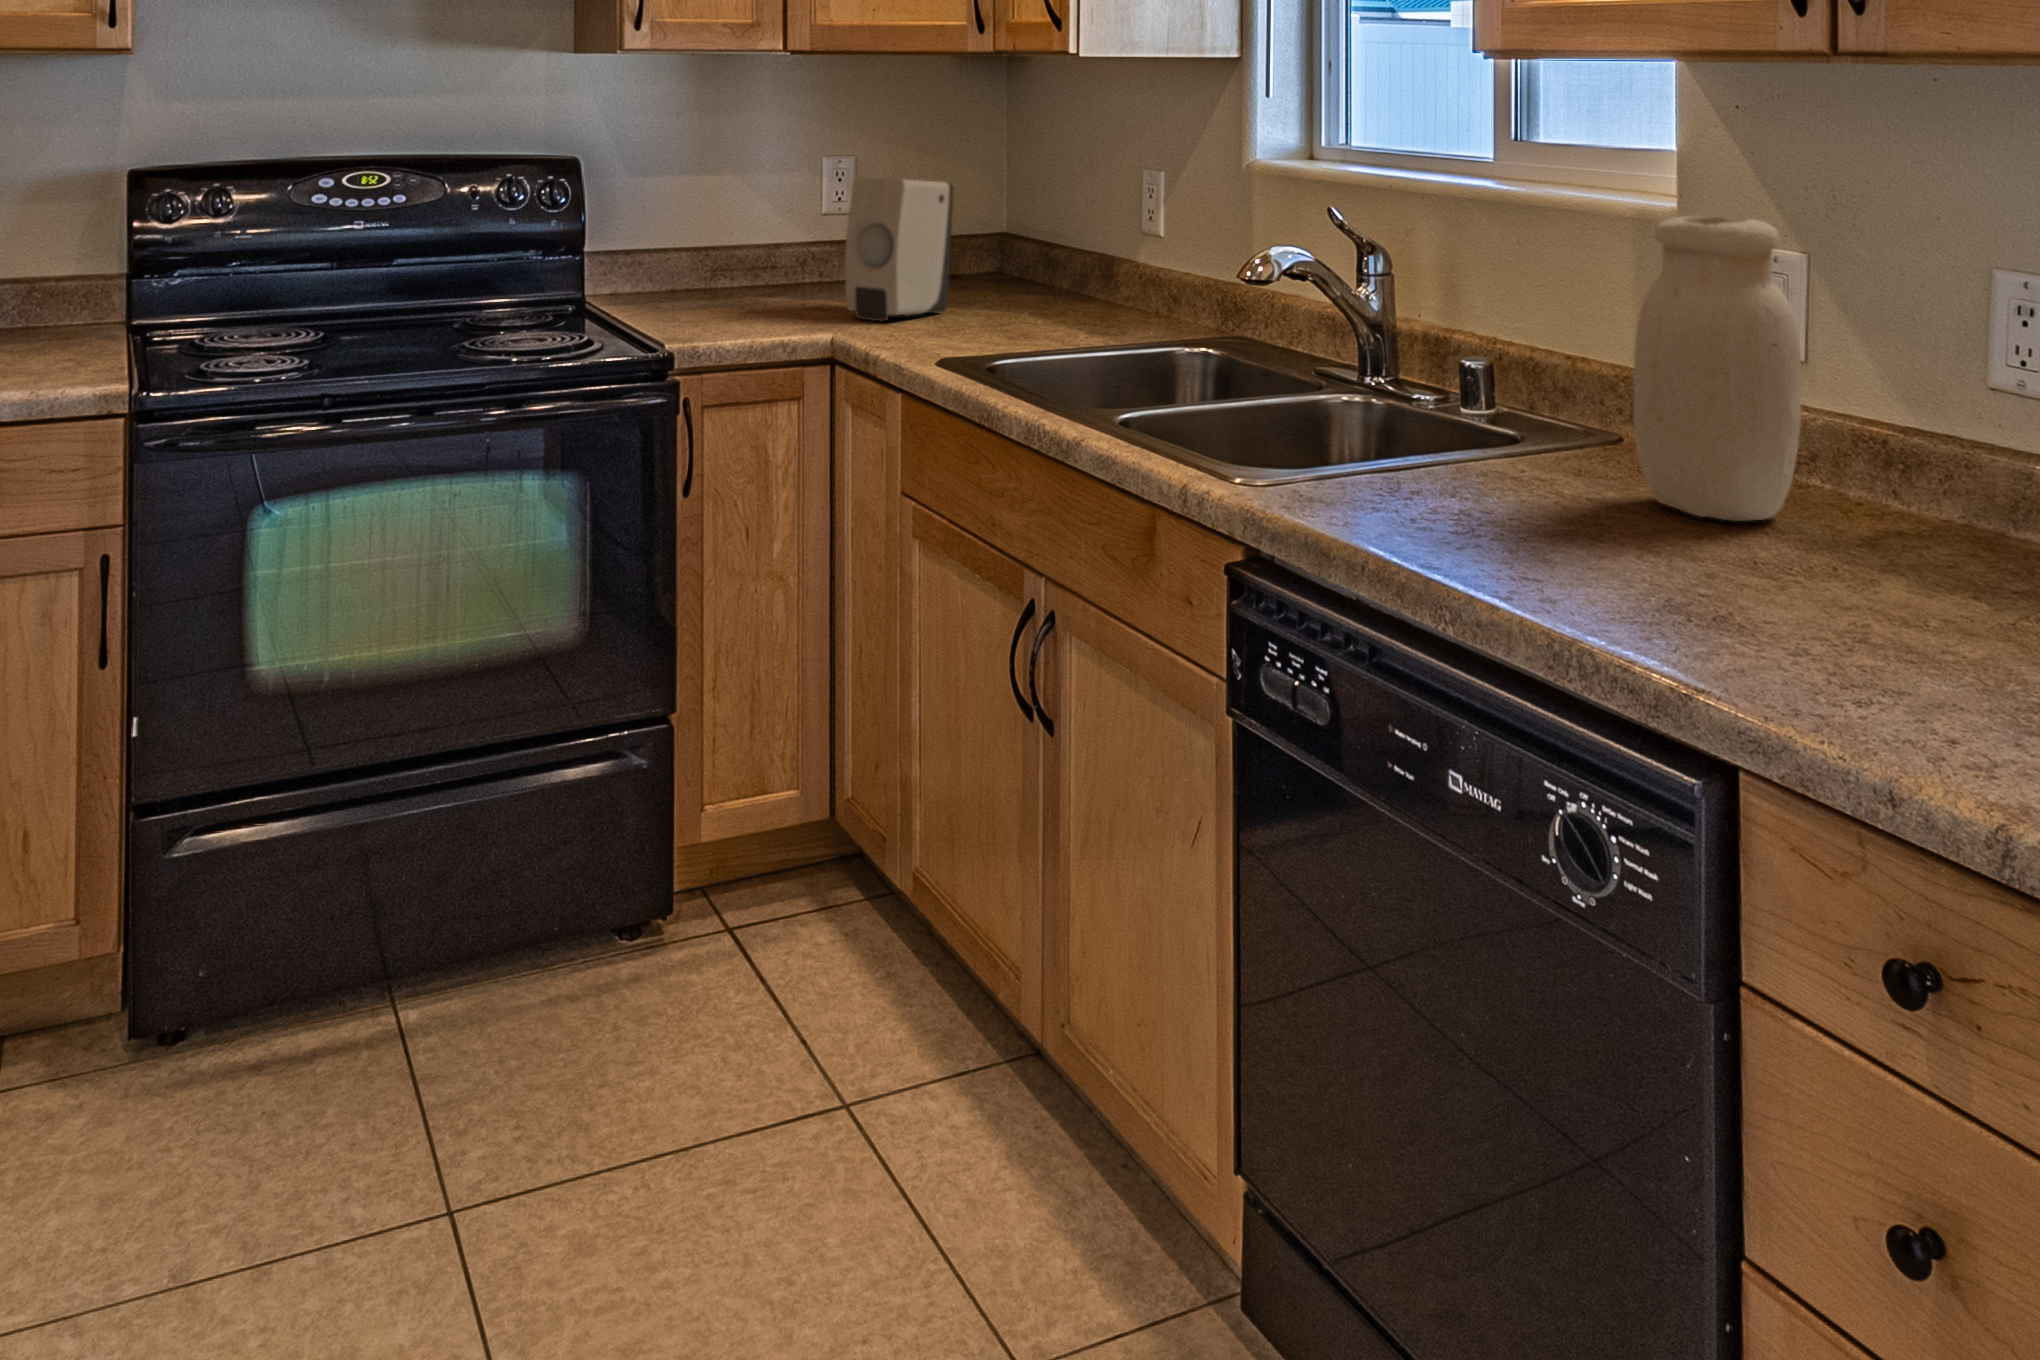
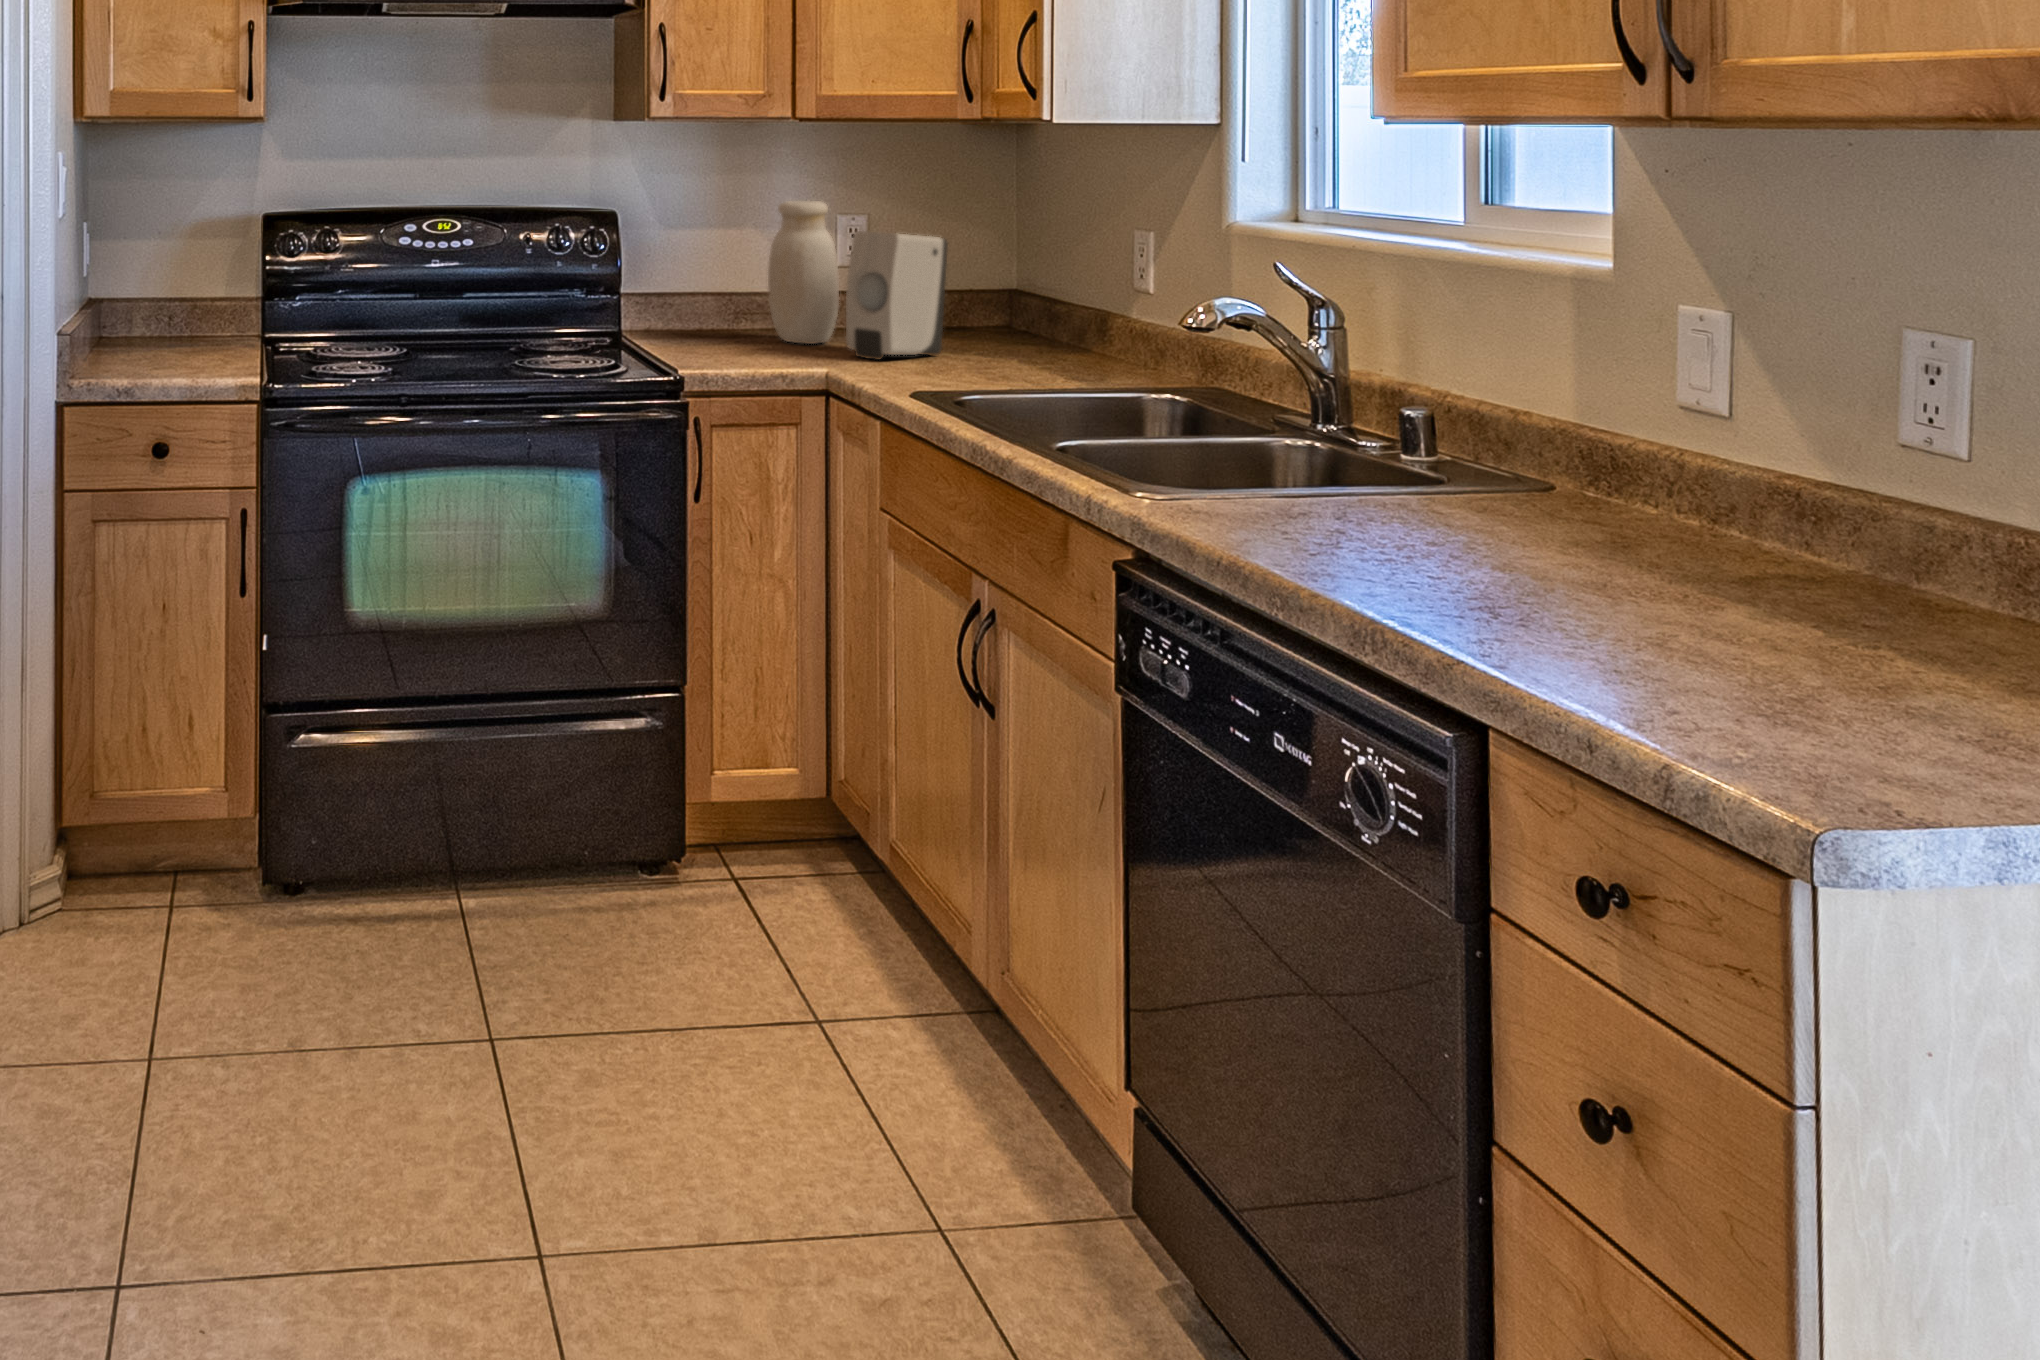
jar: present [1633,216,1801,521] -> present [768,201,839,344]

